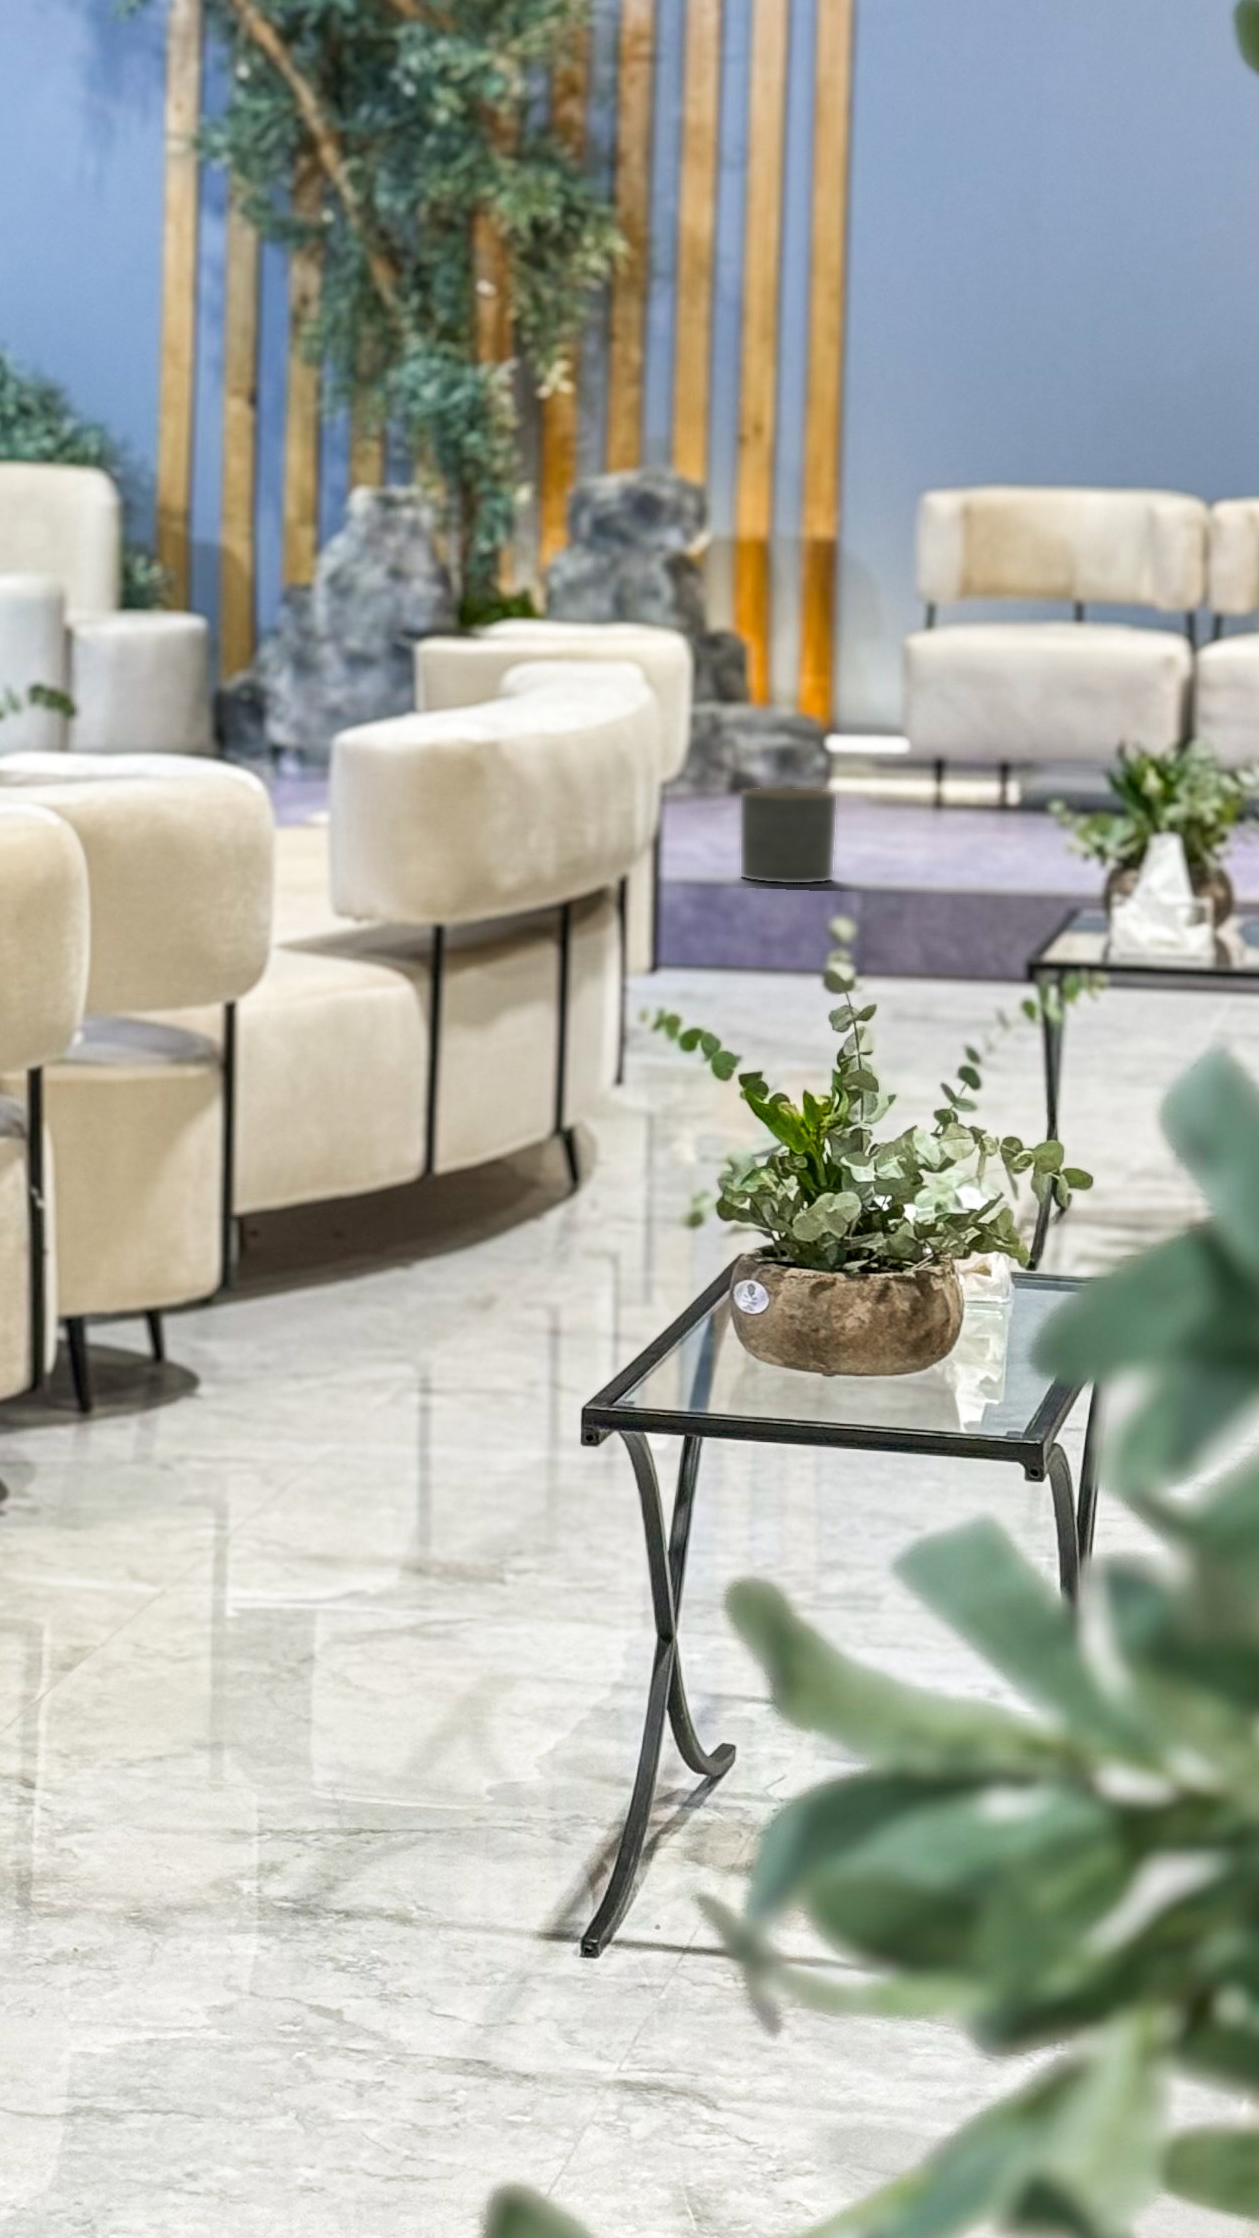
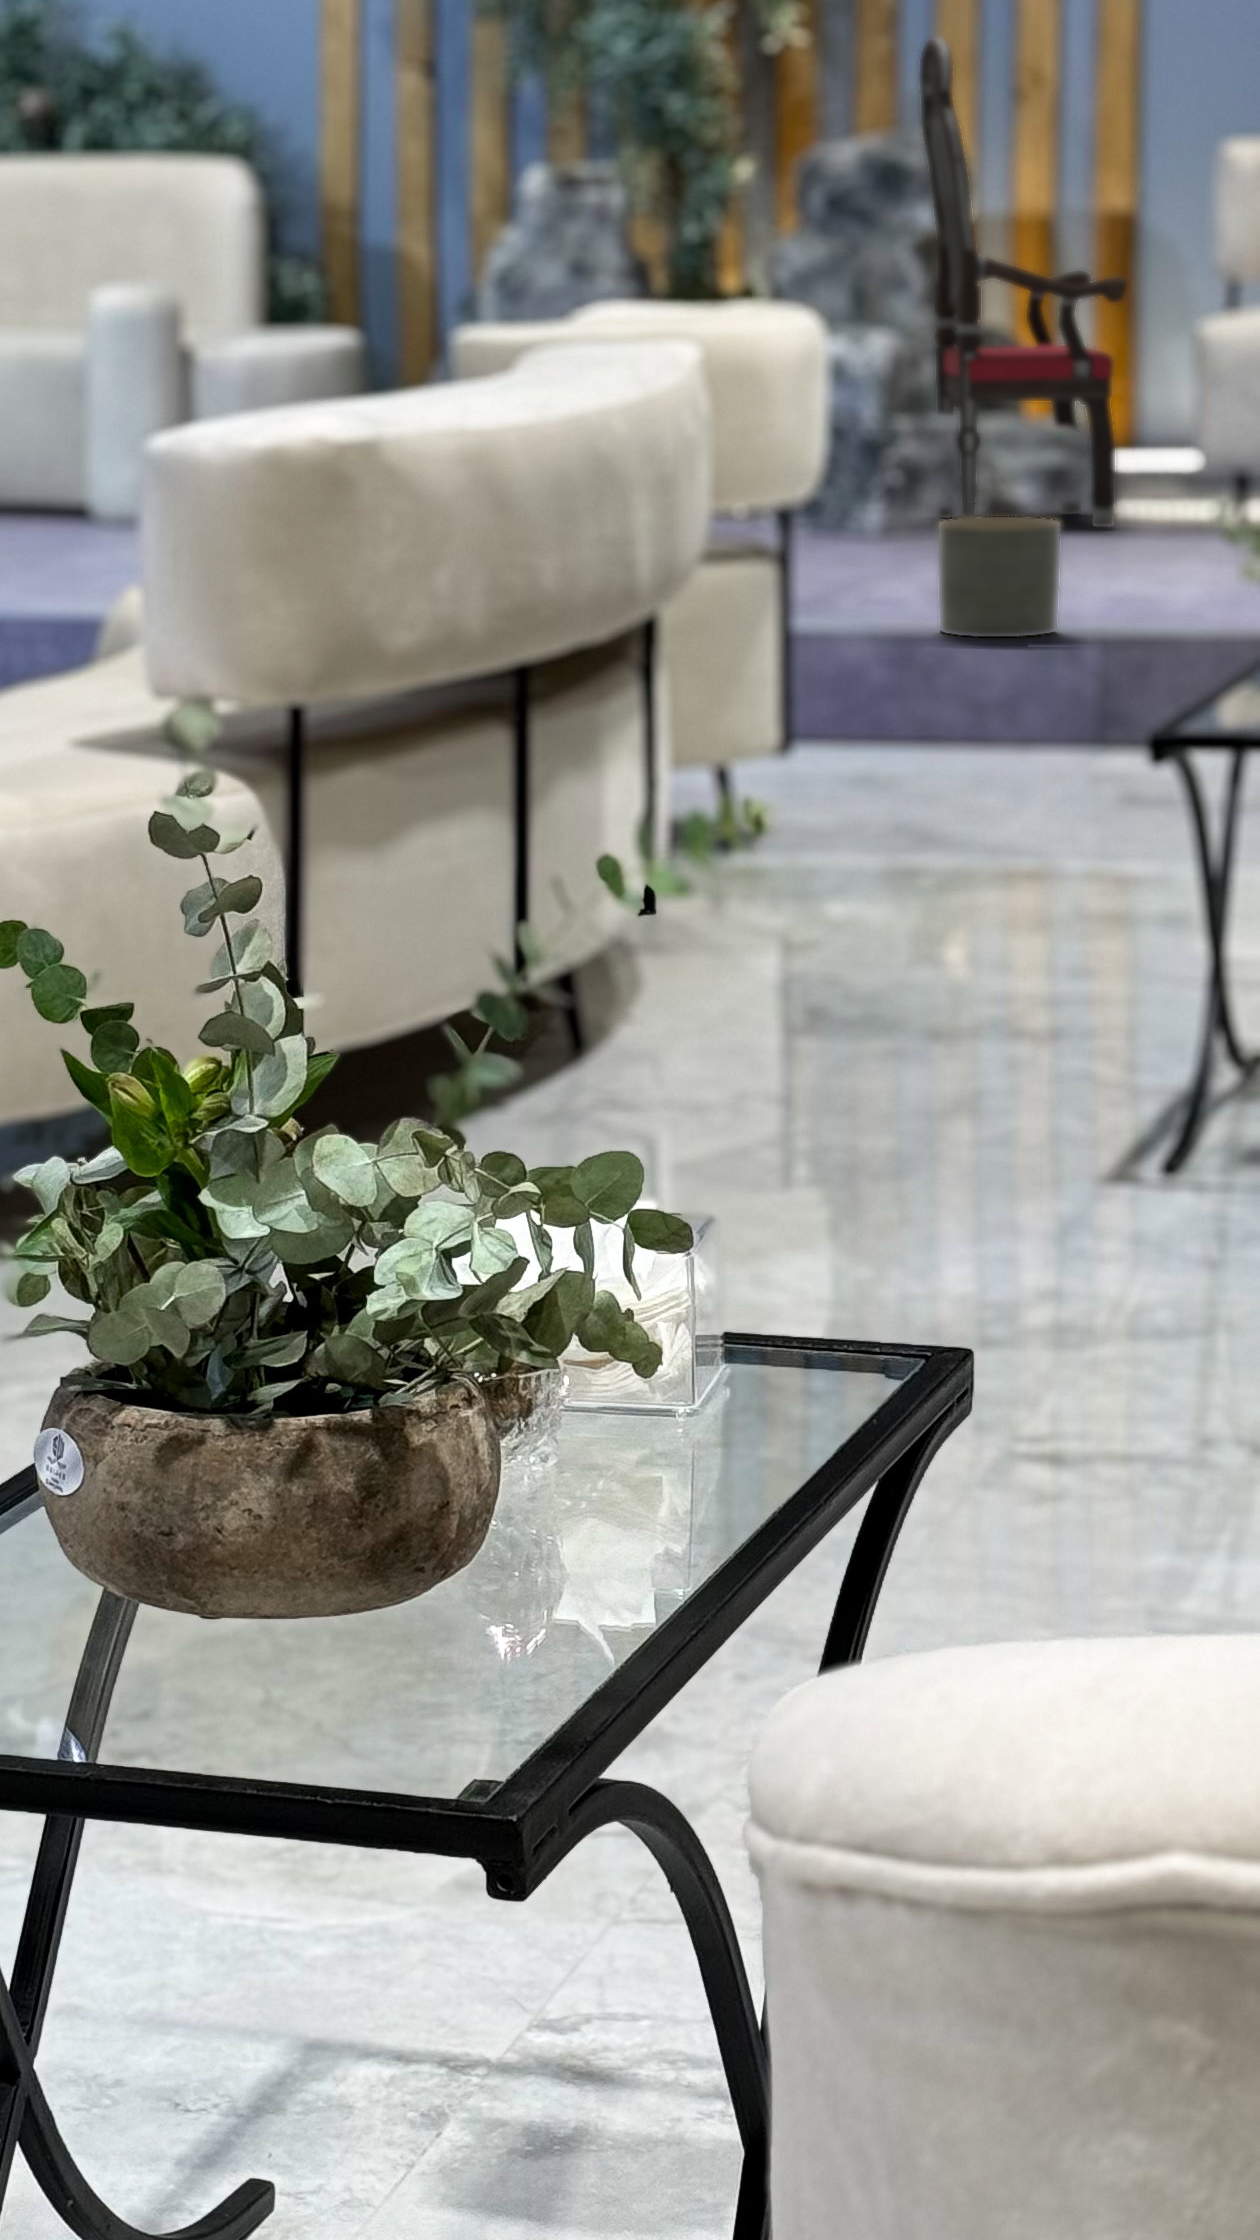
armchair: none [676,398,844,796] -> present [920,39,1127,527]

